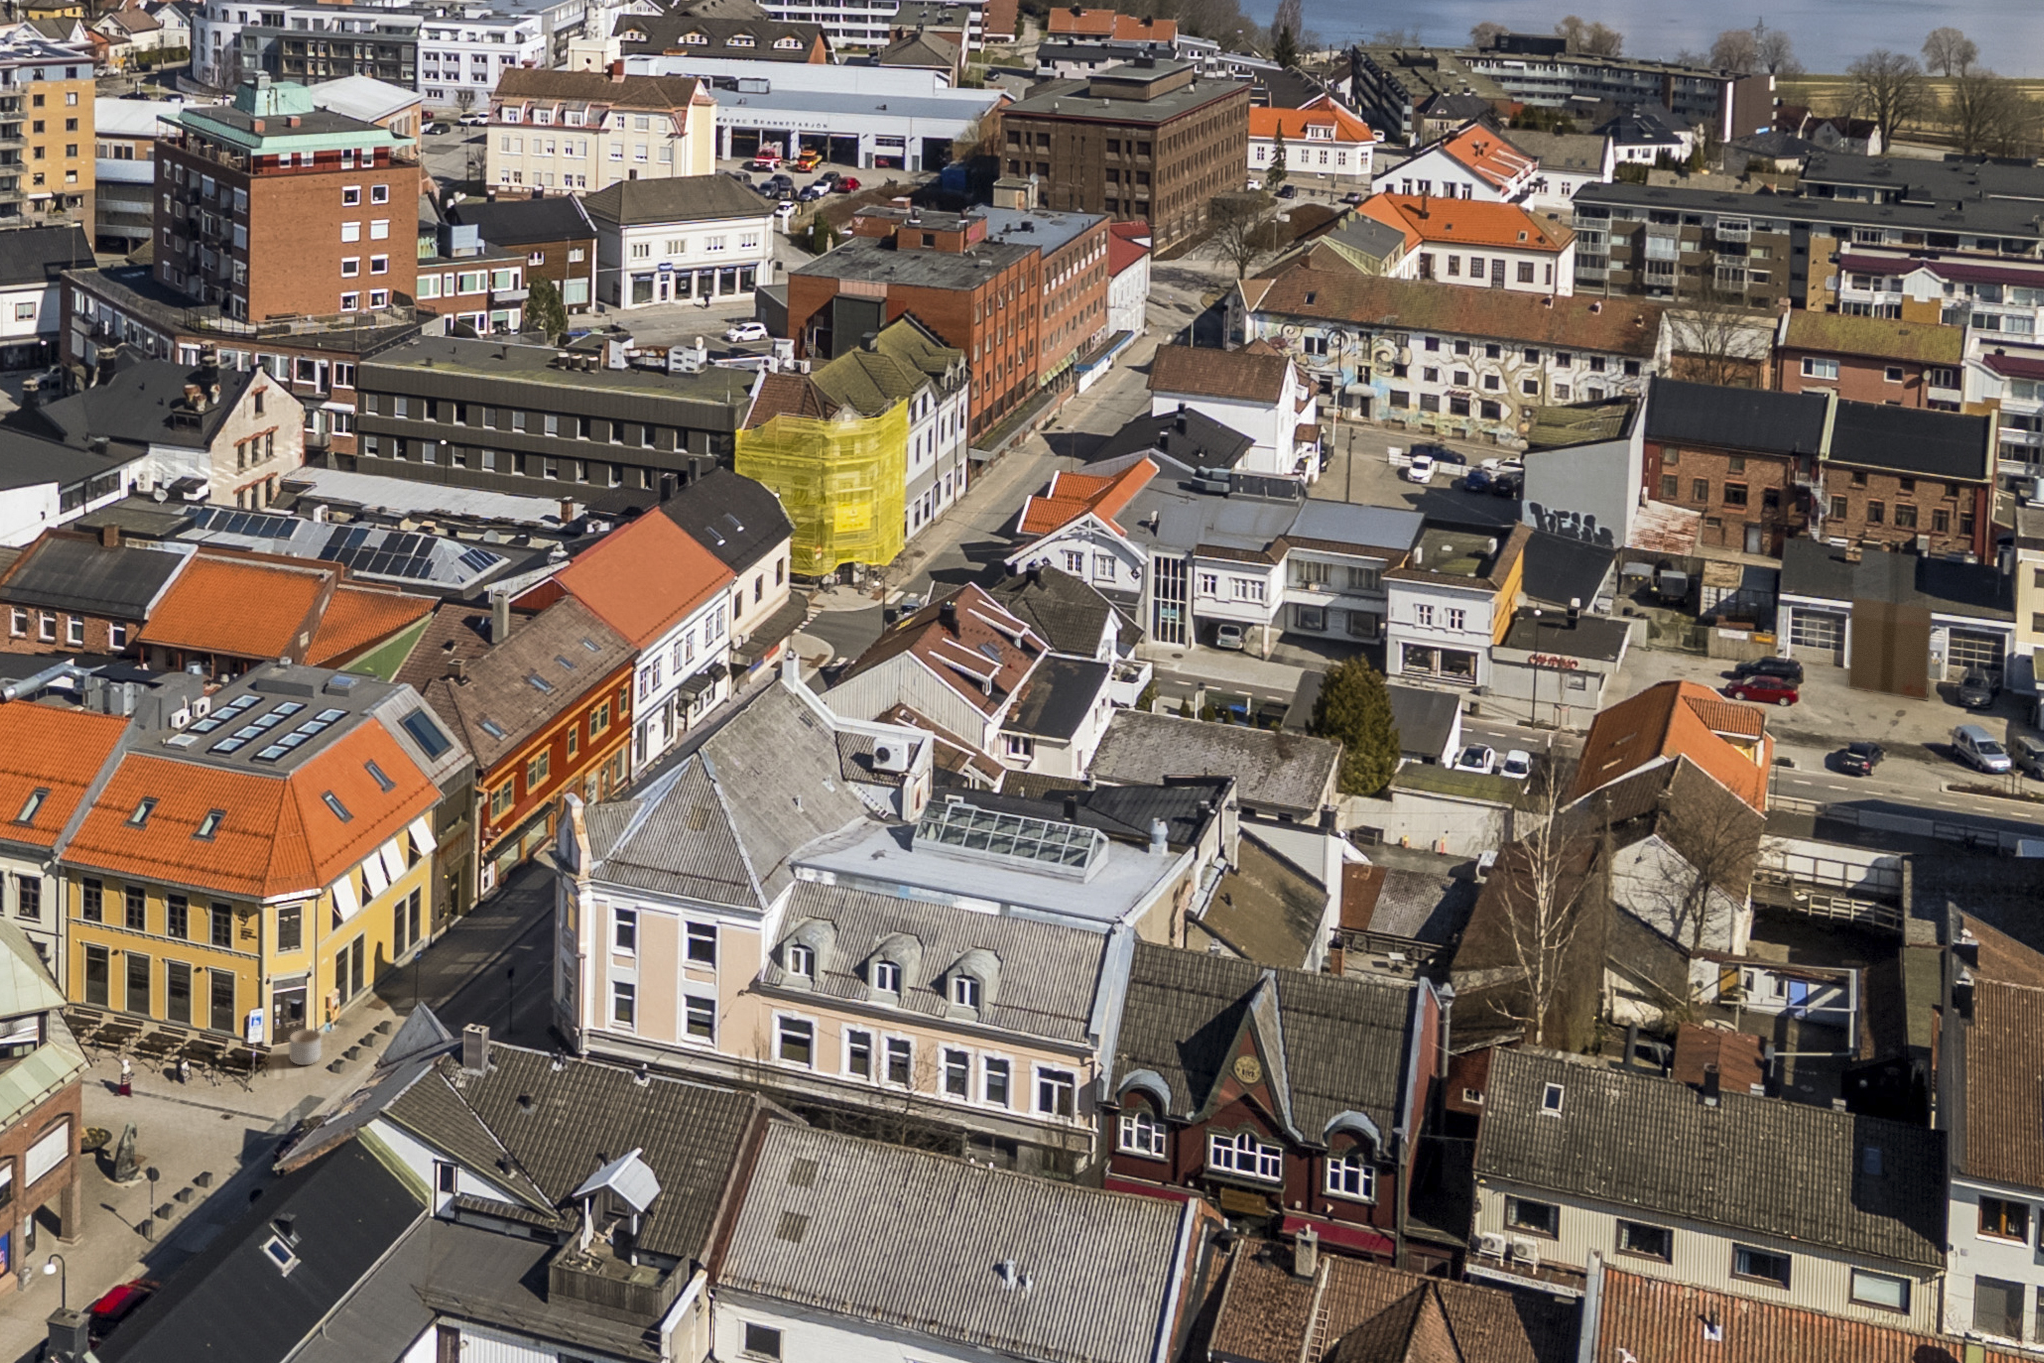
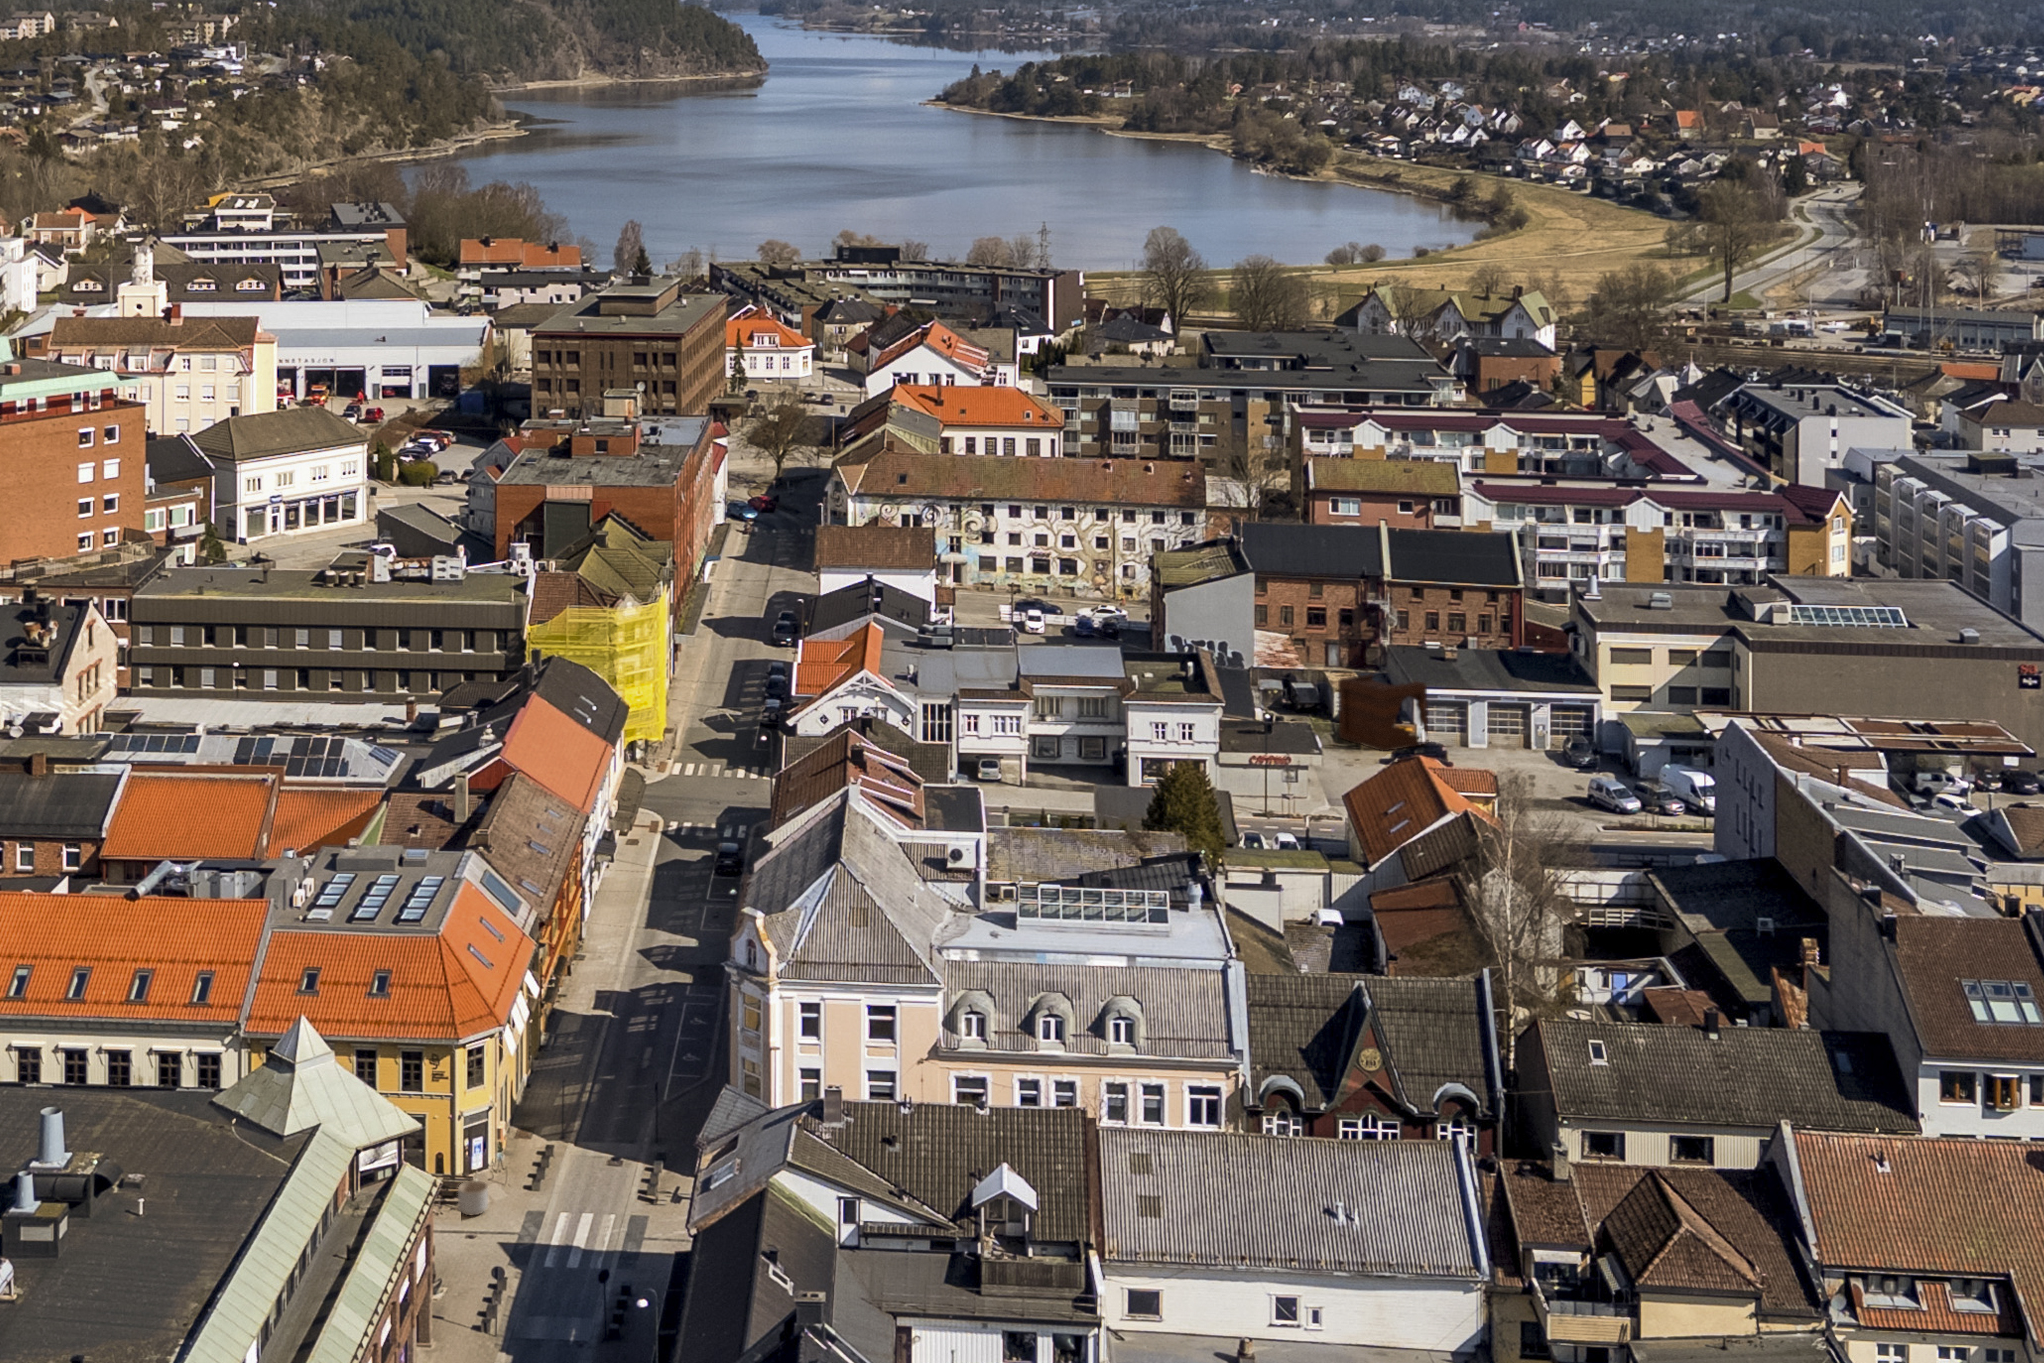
wooden crate: none [1697,575,1808,670] -> present [1338,674,1428,751]
cardboard box: present [1848,597,1932,700] -> none [1458,682,1533,760]

